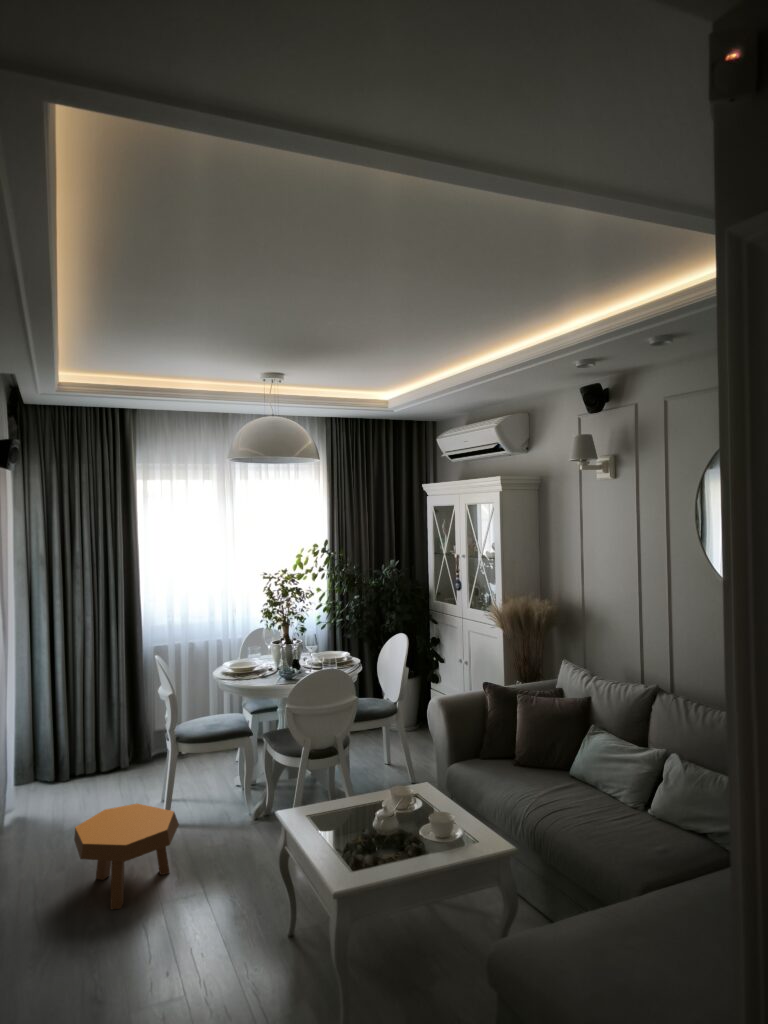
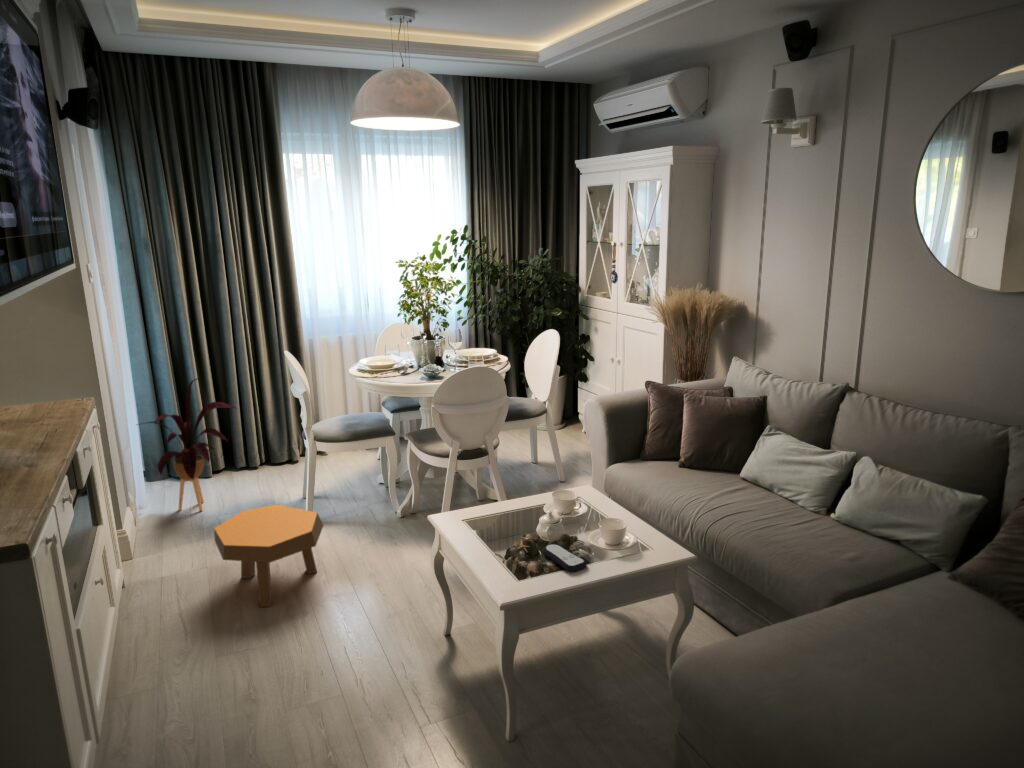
house plant: none [11,680,109,812] -> present [146,378,235,511]
remote control: none [378,839,417,866] -> present [543,544,587,572]

